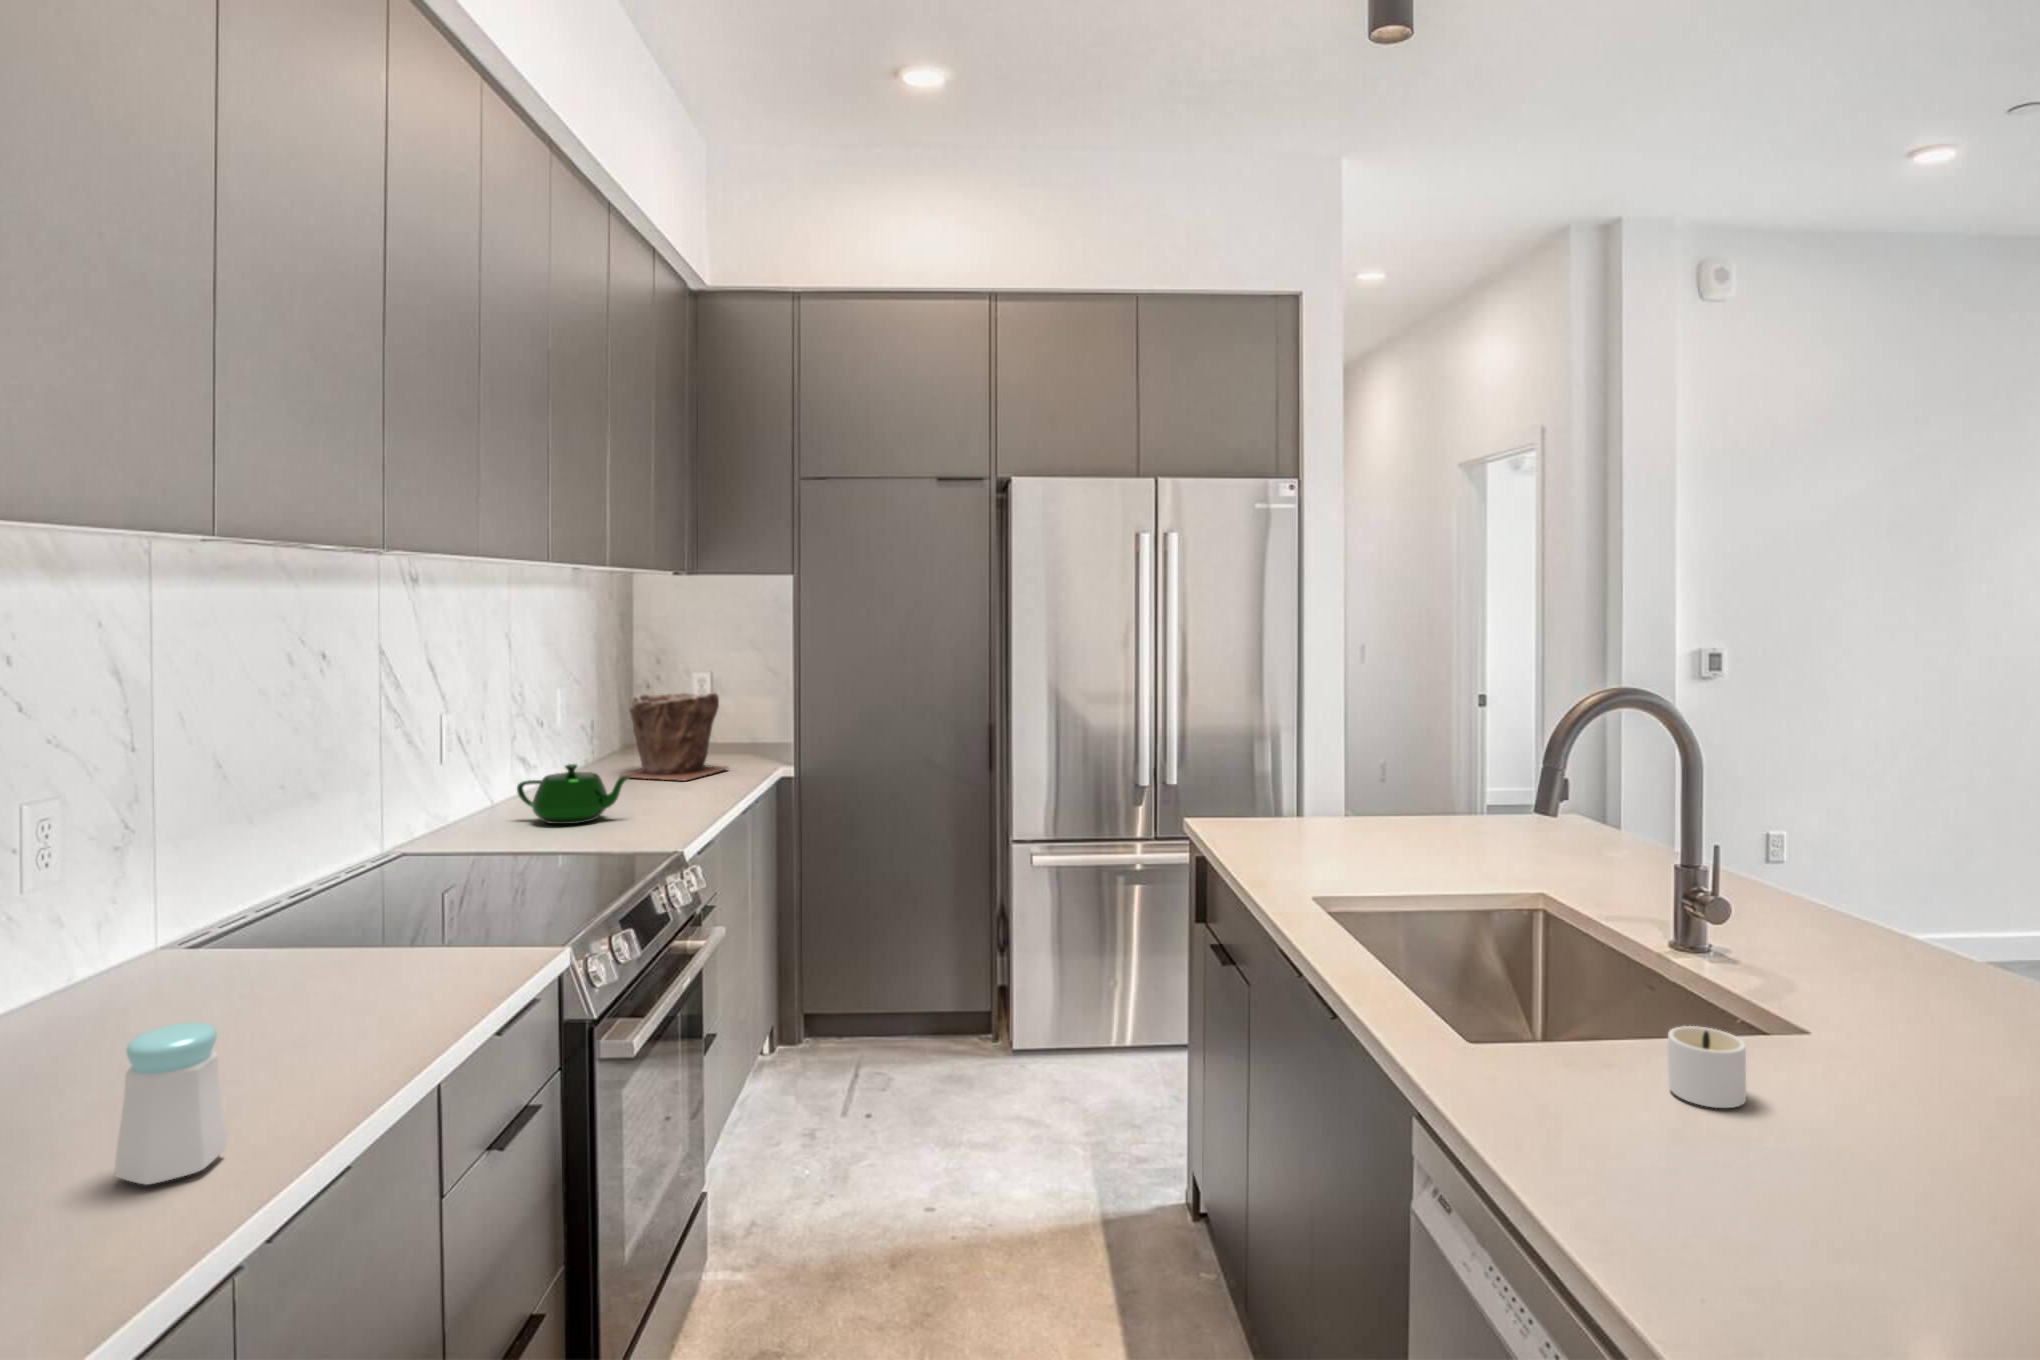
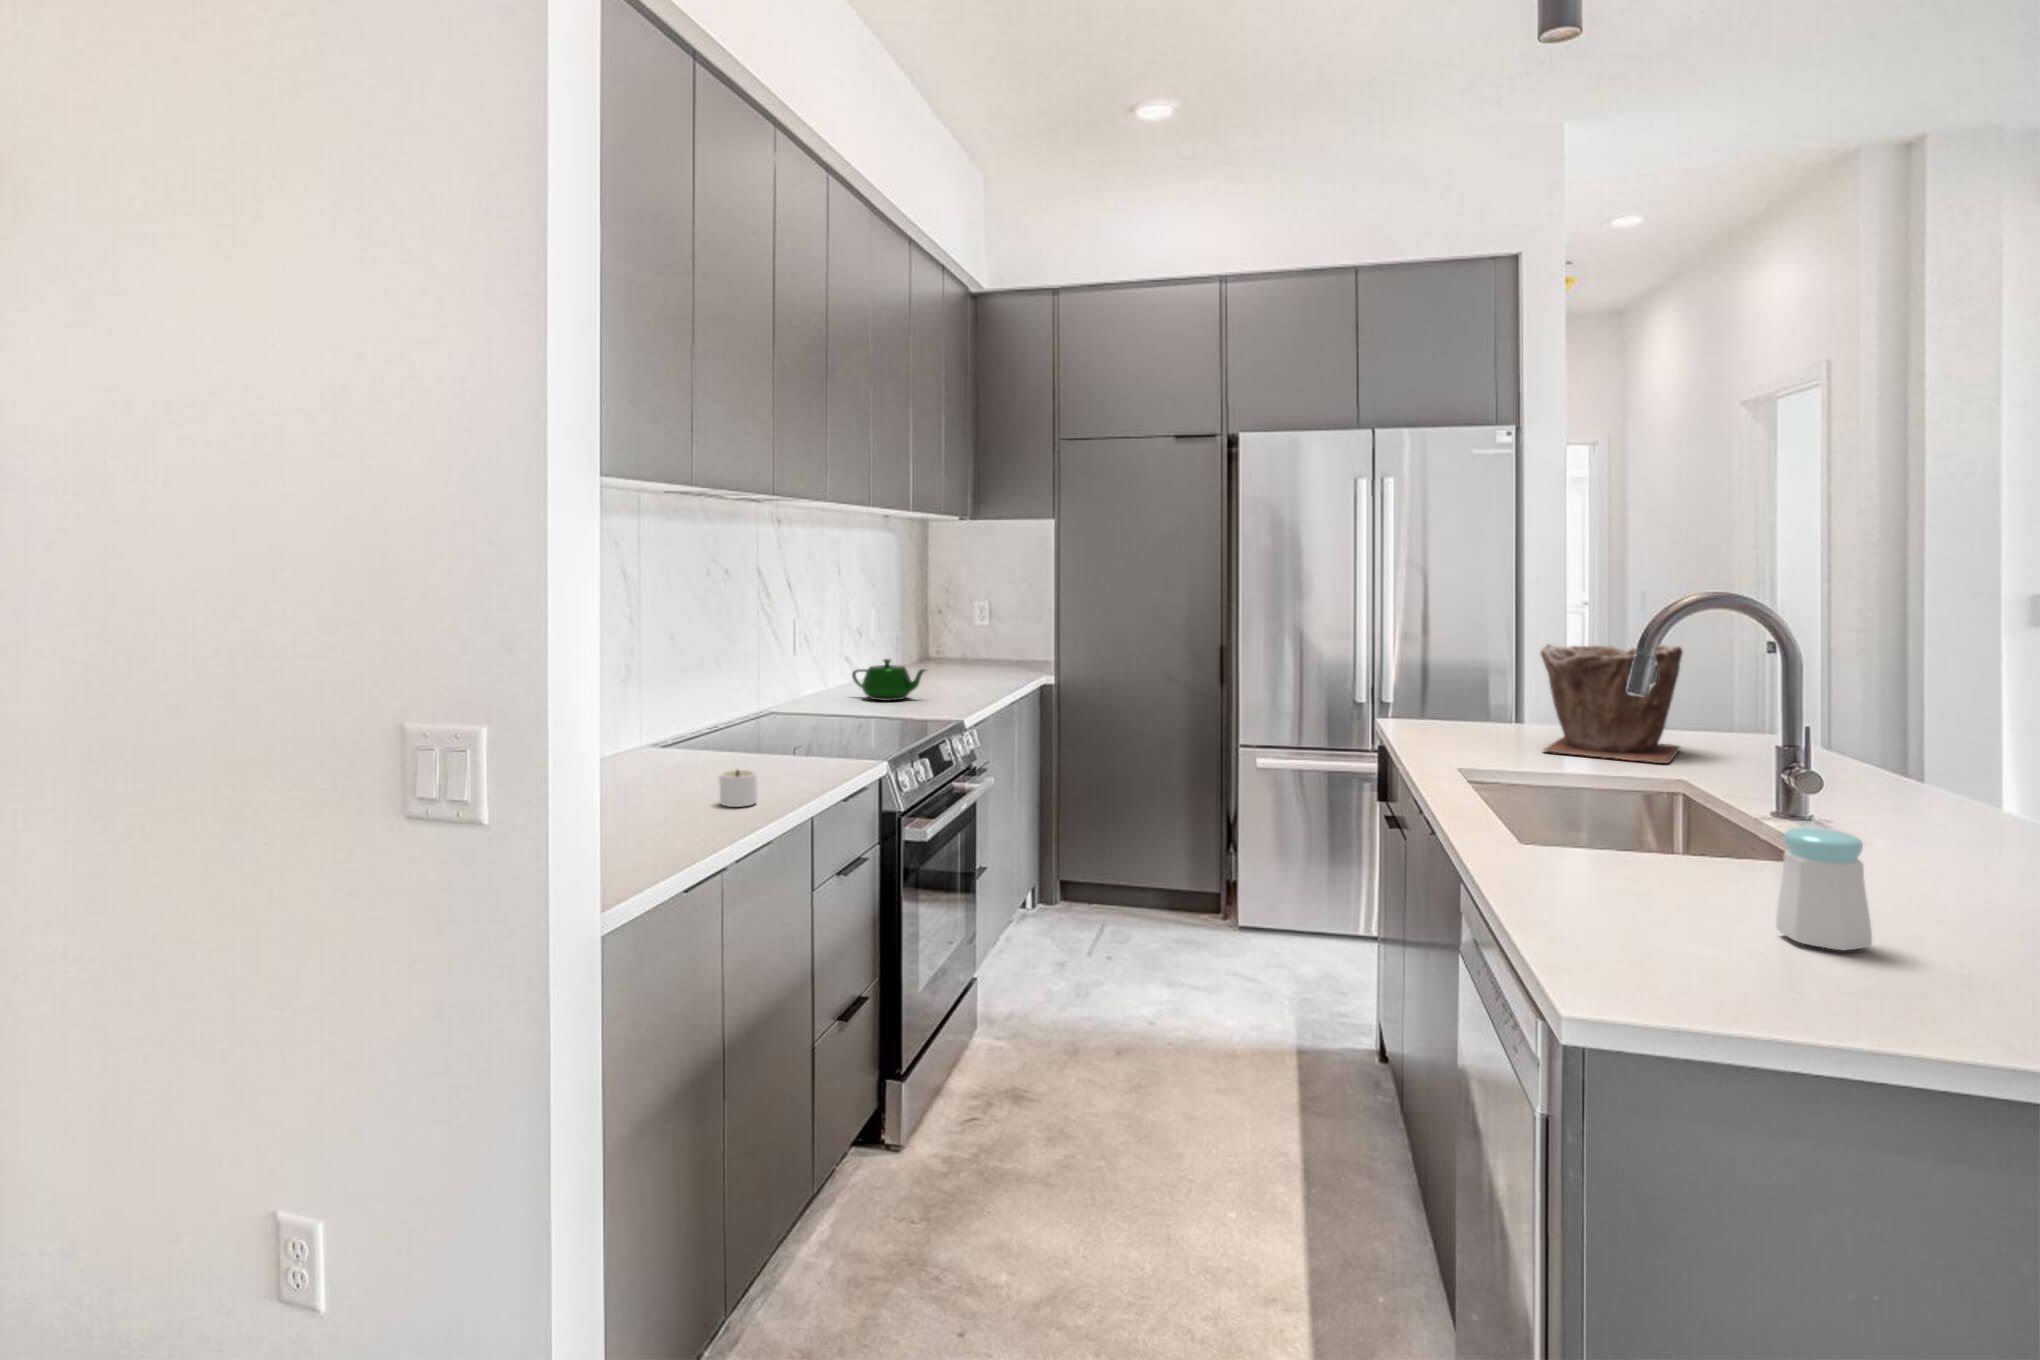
plant pot: present [620,691,728,781] -> present [1540,644,1683,763]
salt shaker: present [115,1022,226,1184] -> present [1776,827,1872,950]
candle: present [1668,1026,1746,1108] -> present [719,770,757,807]

